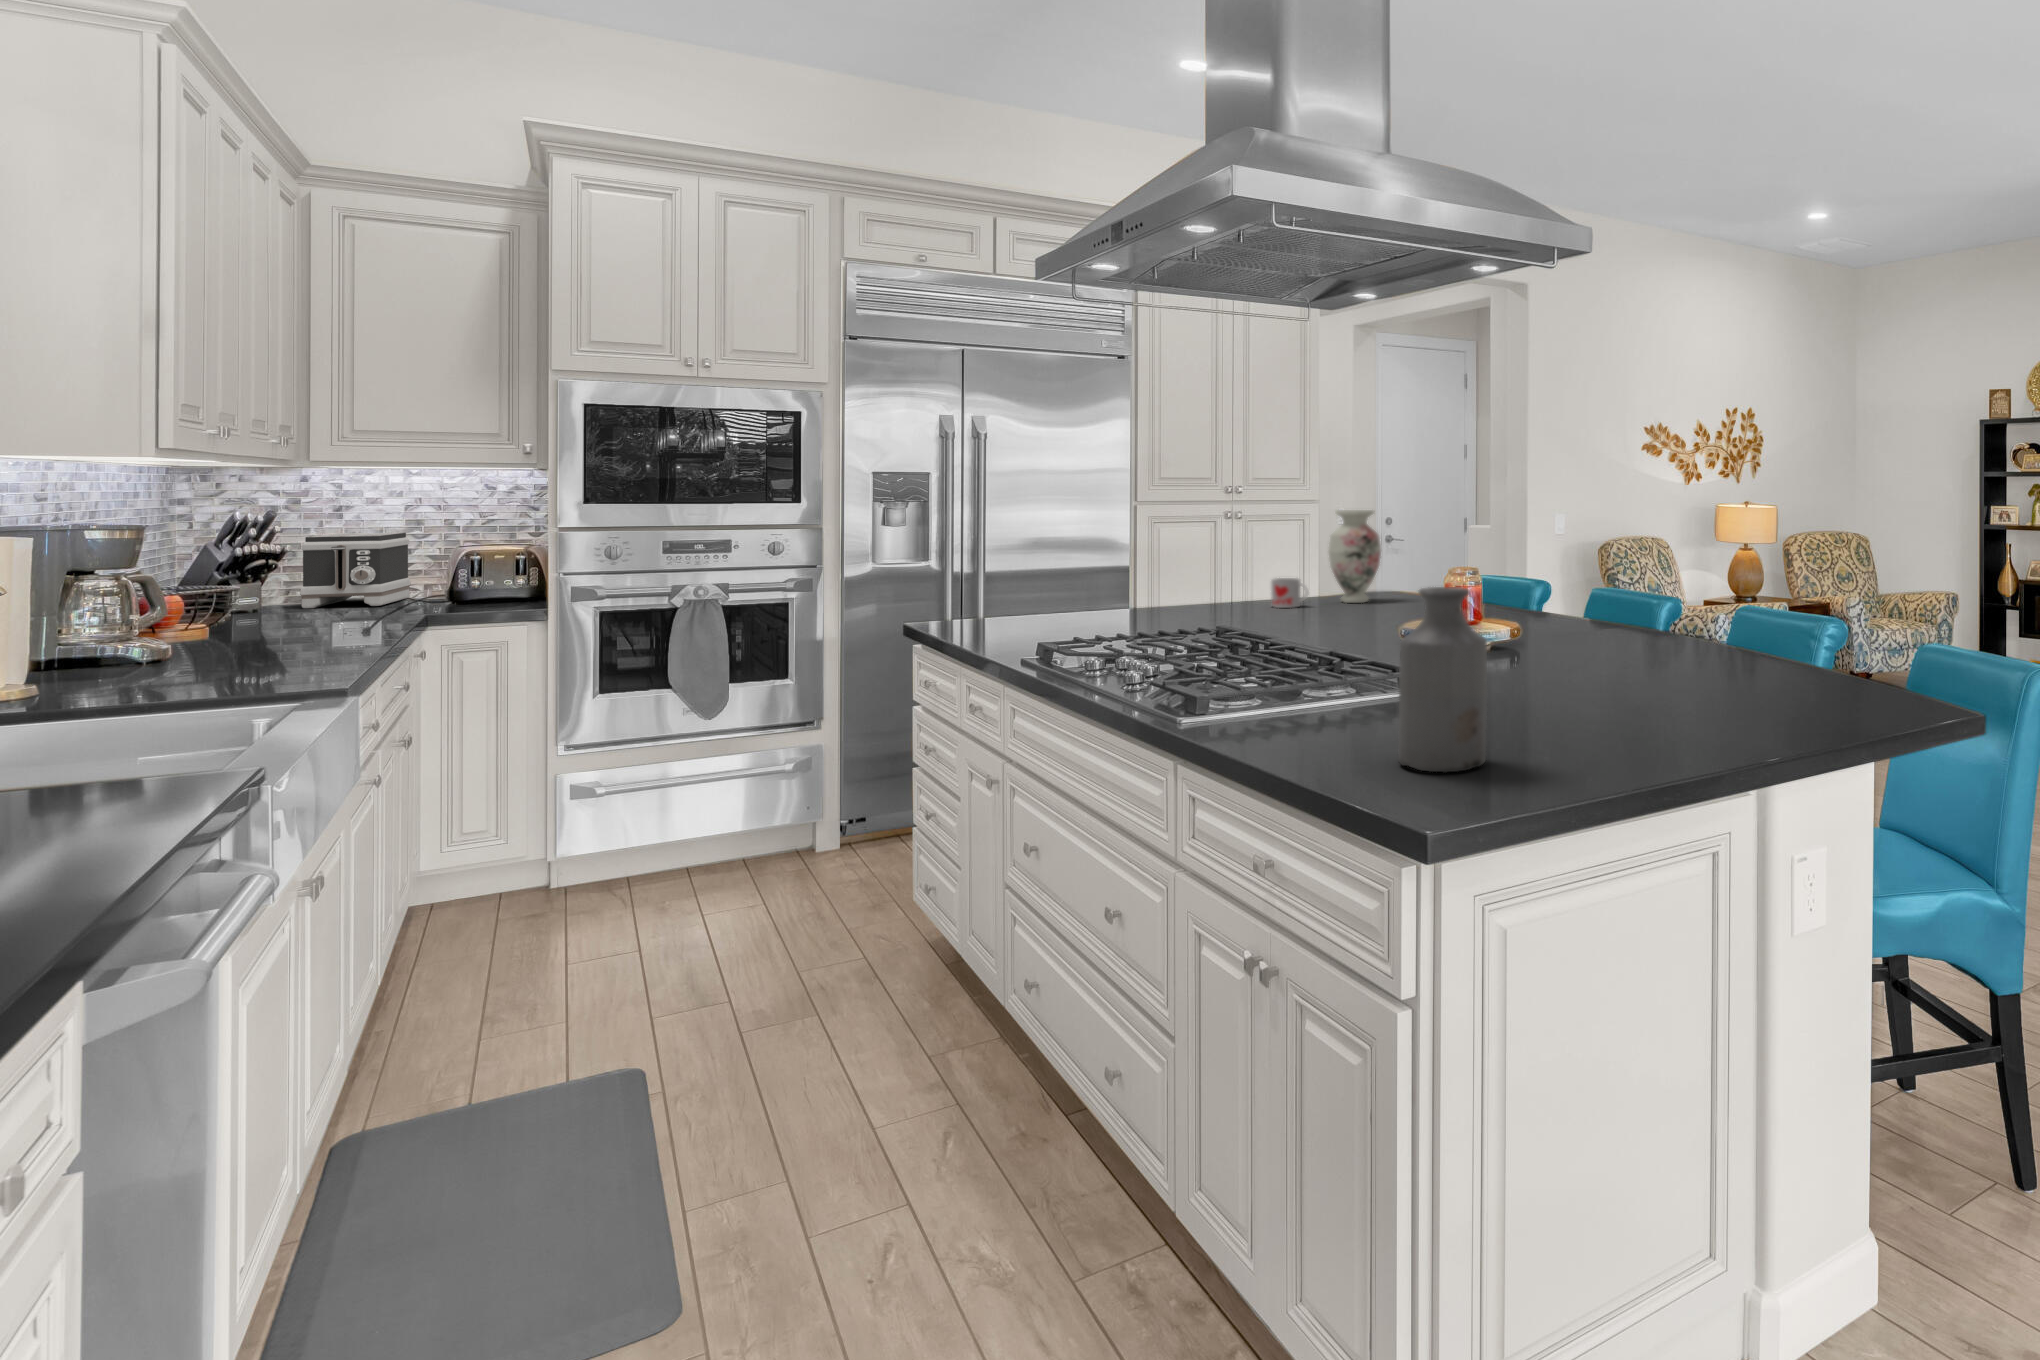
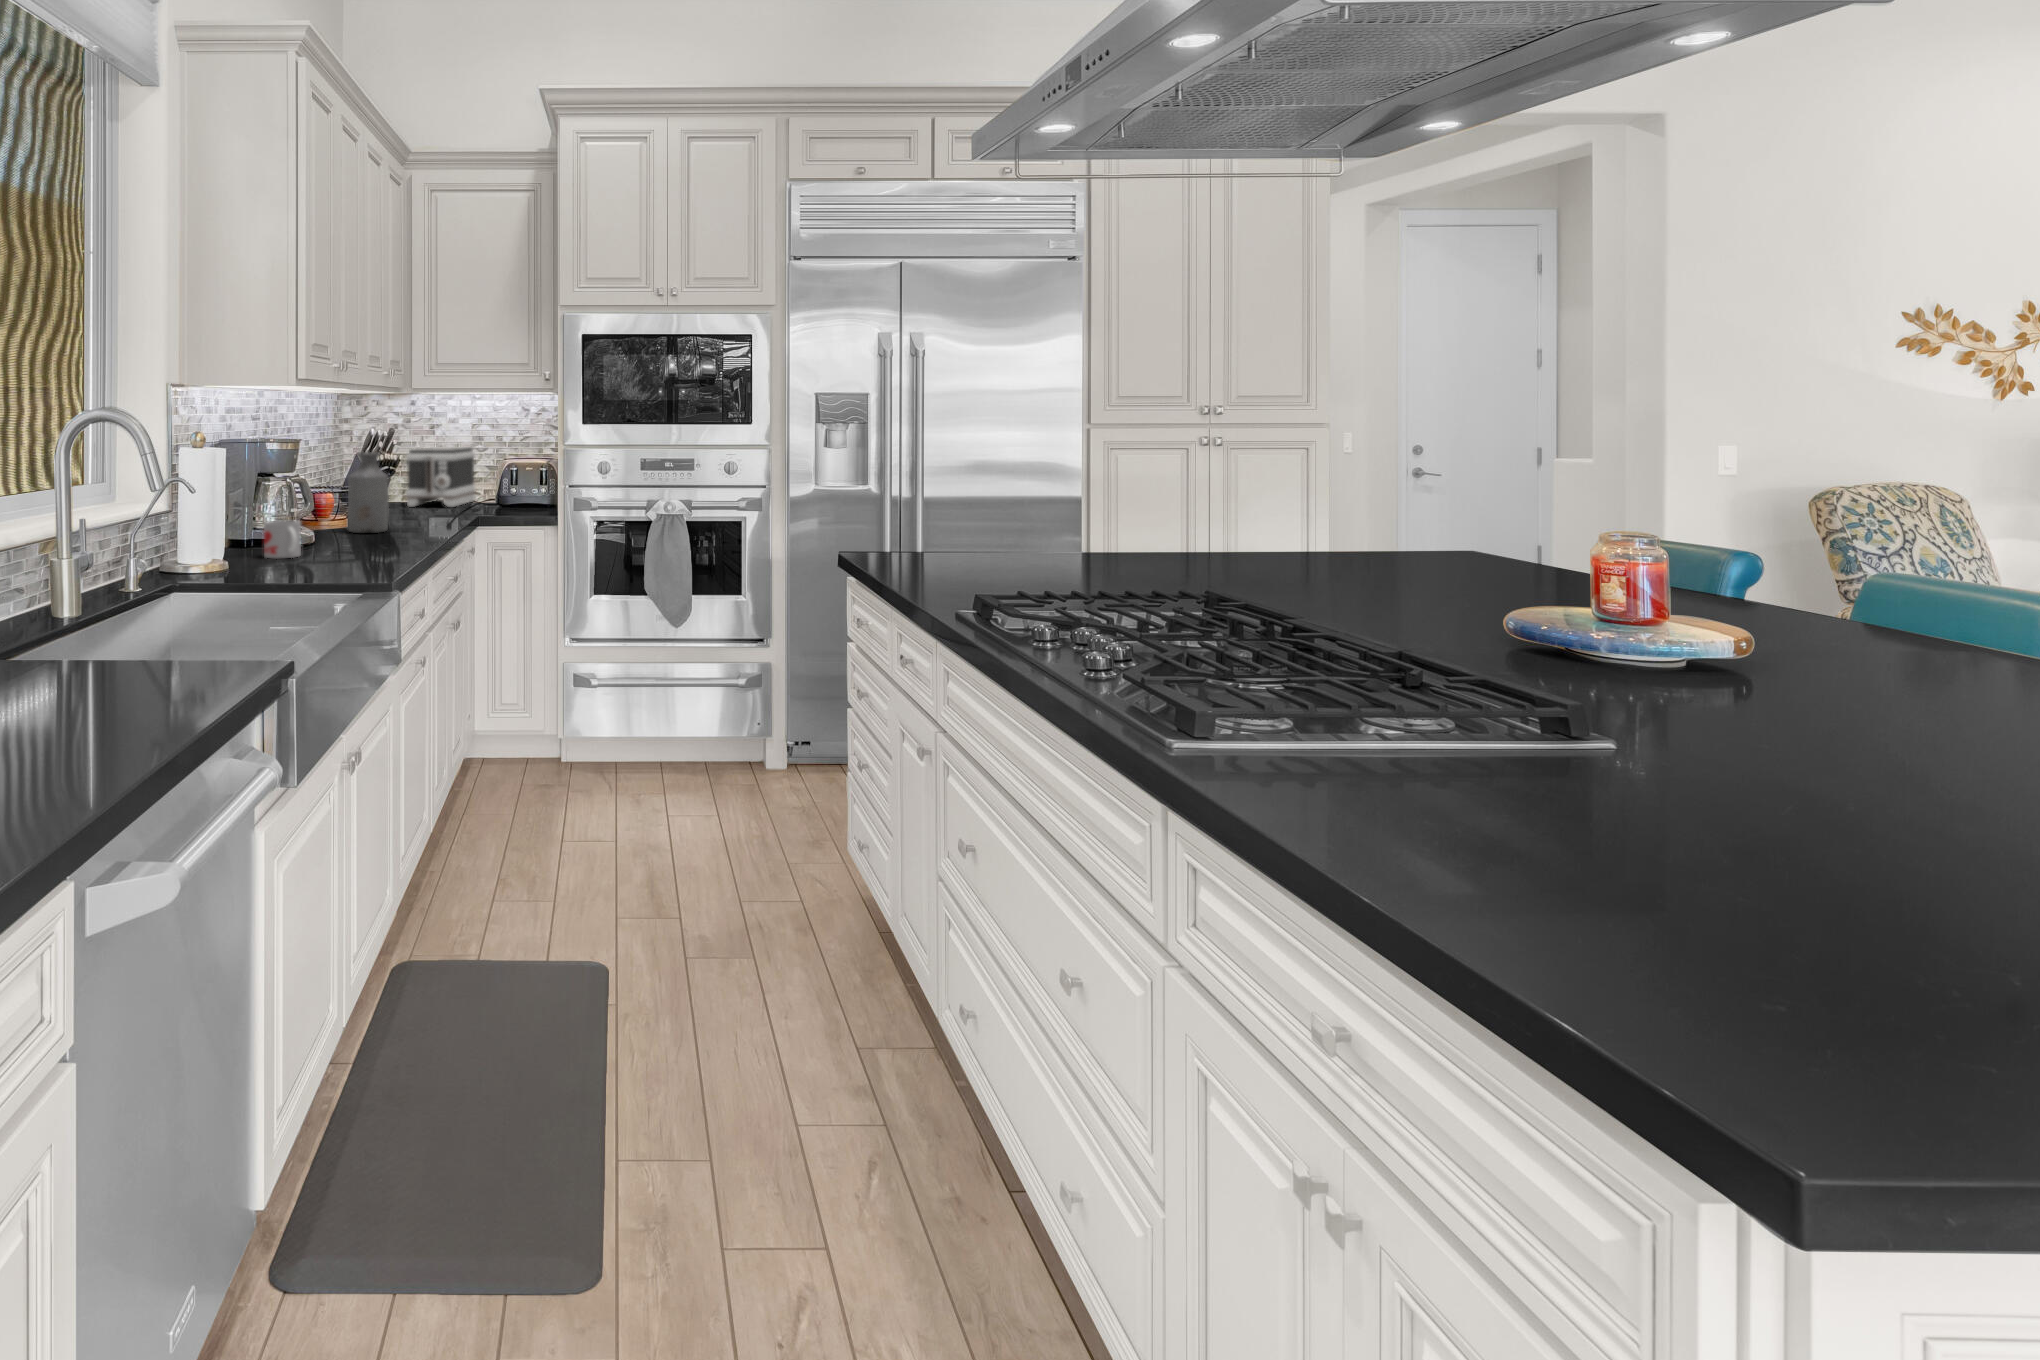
vase: present [1329,510,1381,603] -> none [1361,437,1446,564]
mug: present [1271,578,1308,608] -> present [264,520,301,558]
bottle: present [1398,587,1487,772] -> present [348,452,389,533]

